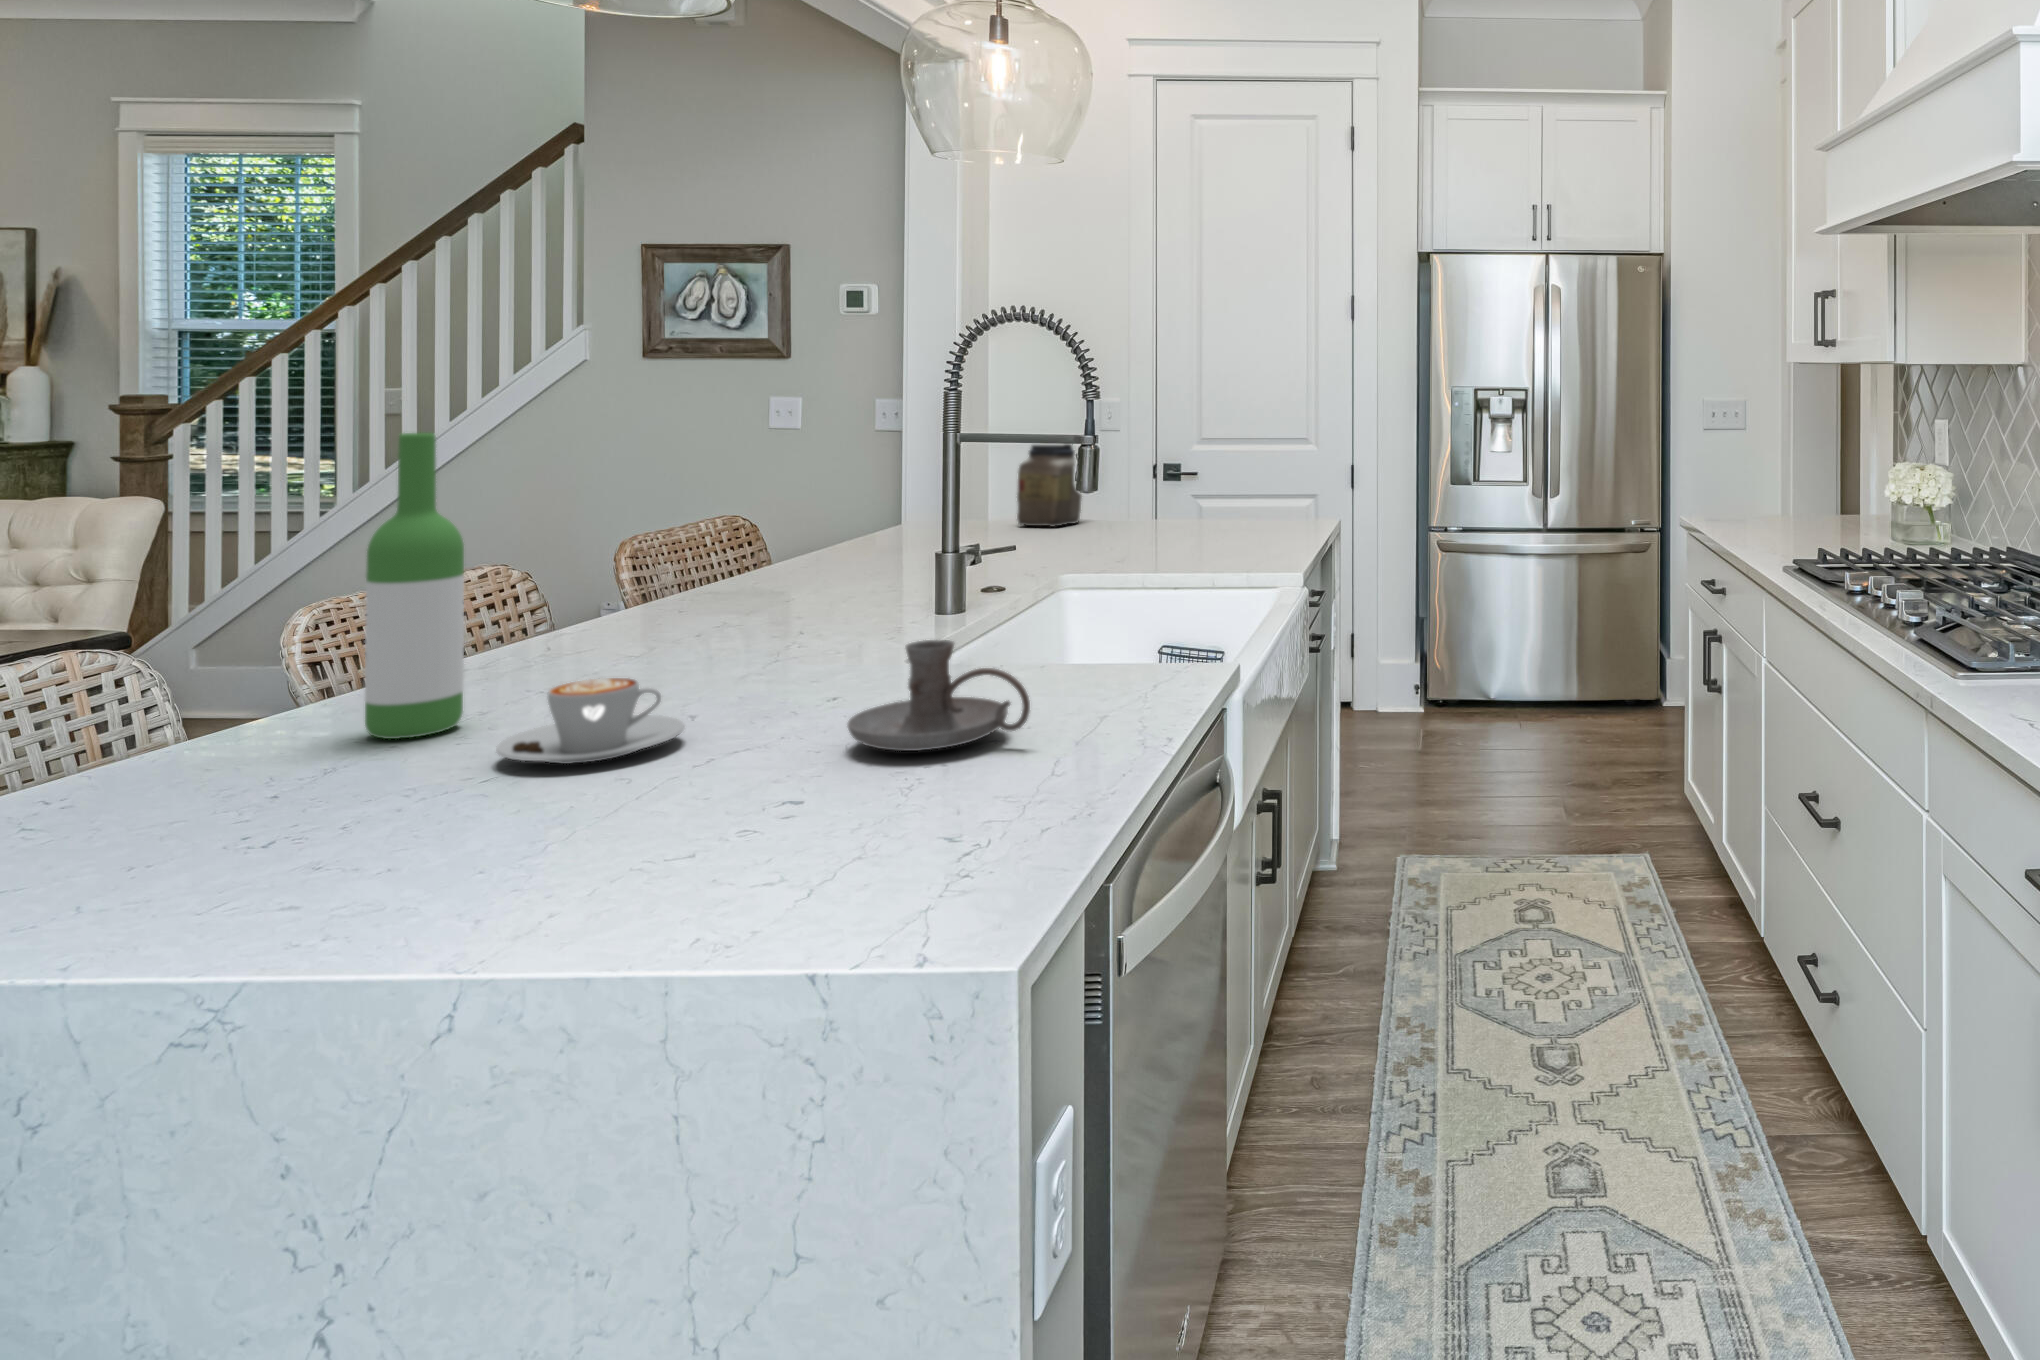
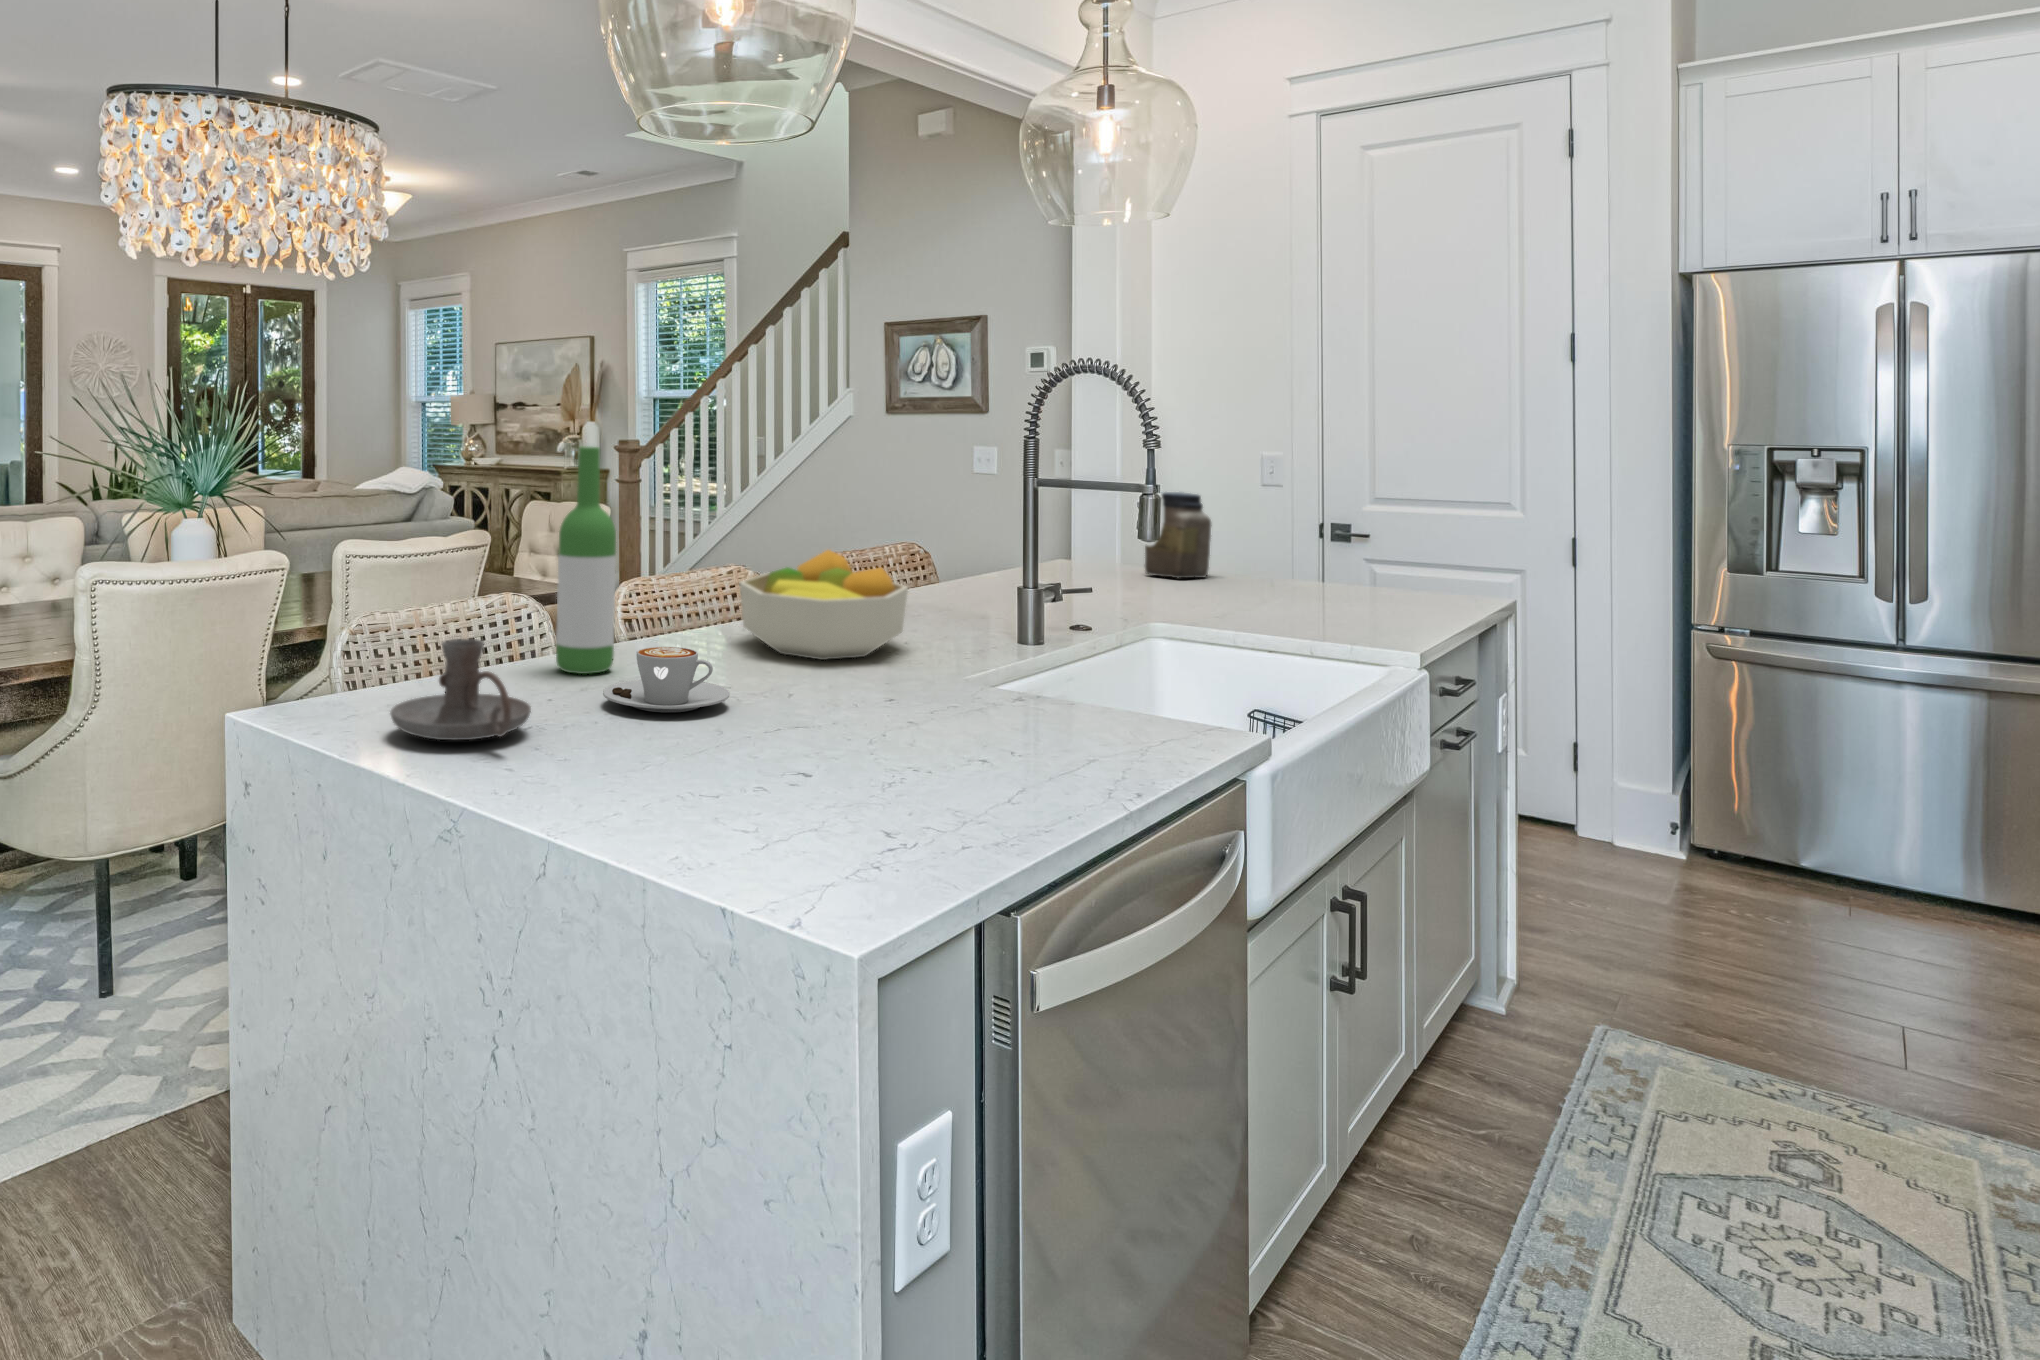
fruit bowl: none [611,535,836,667] -> present [739,550,908,660]
candle holder: present [848,640,1030,751] -> present [390,639,531,740]

